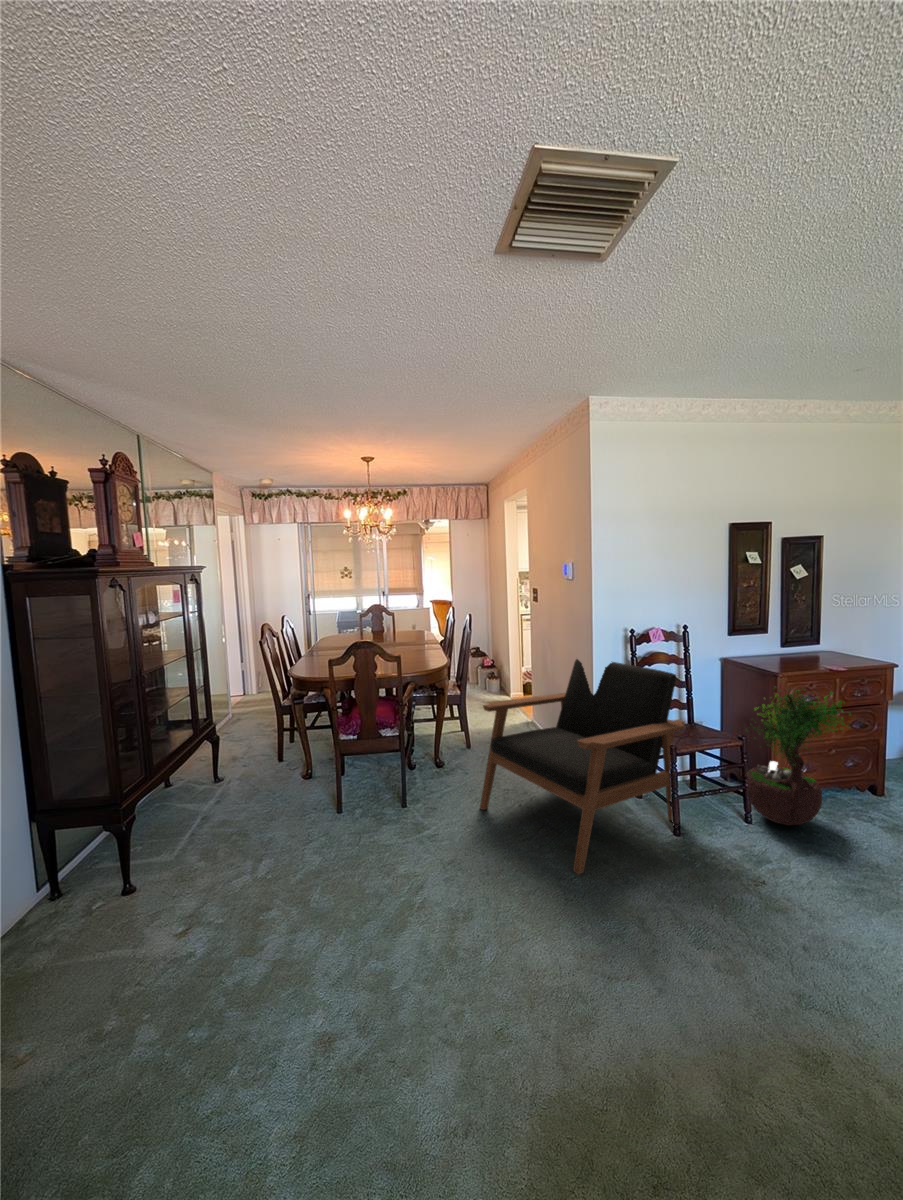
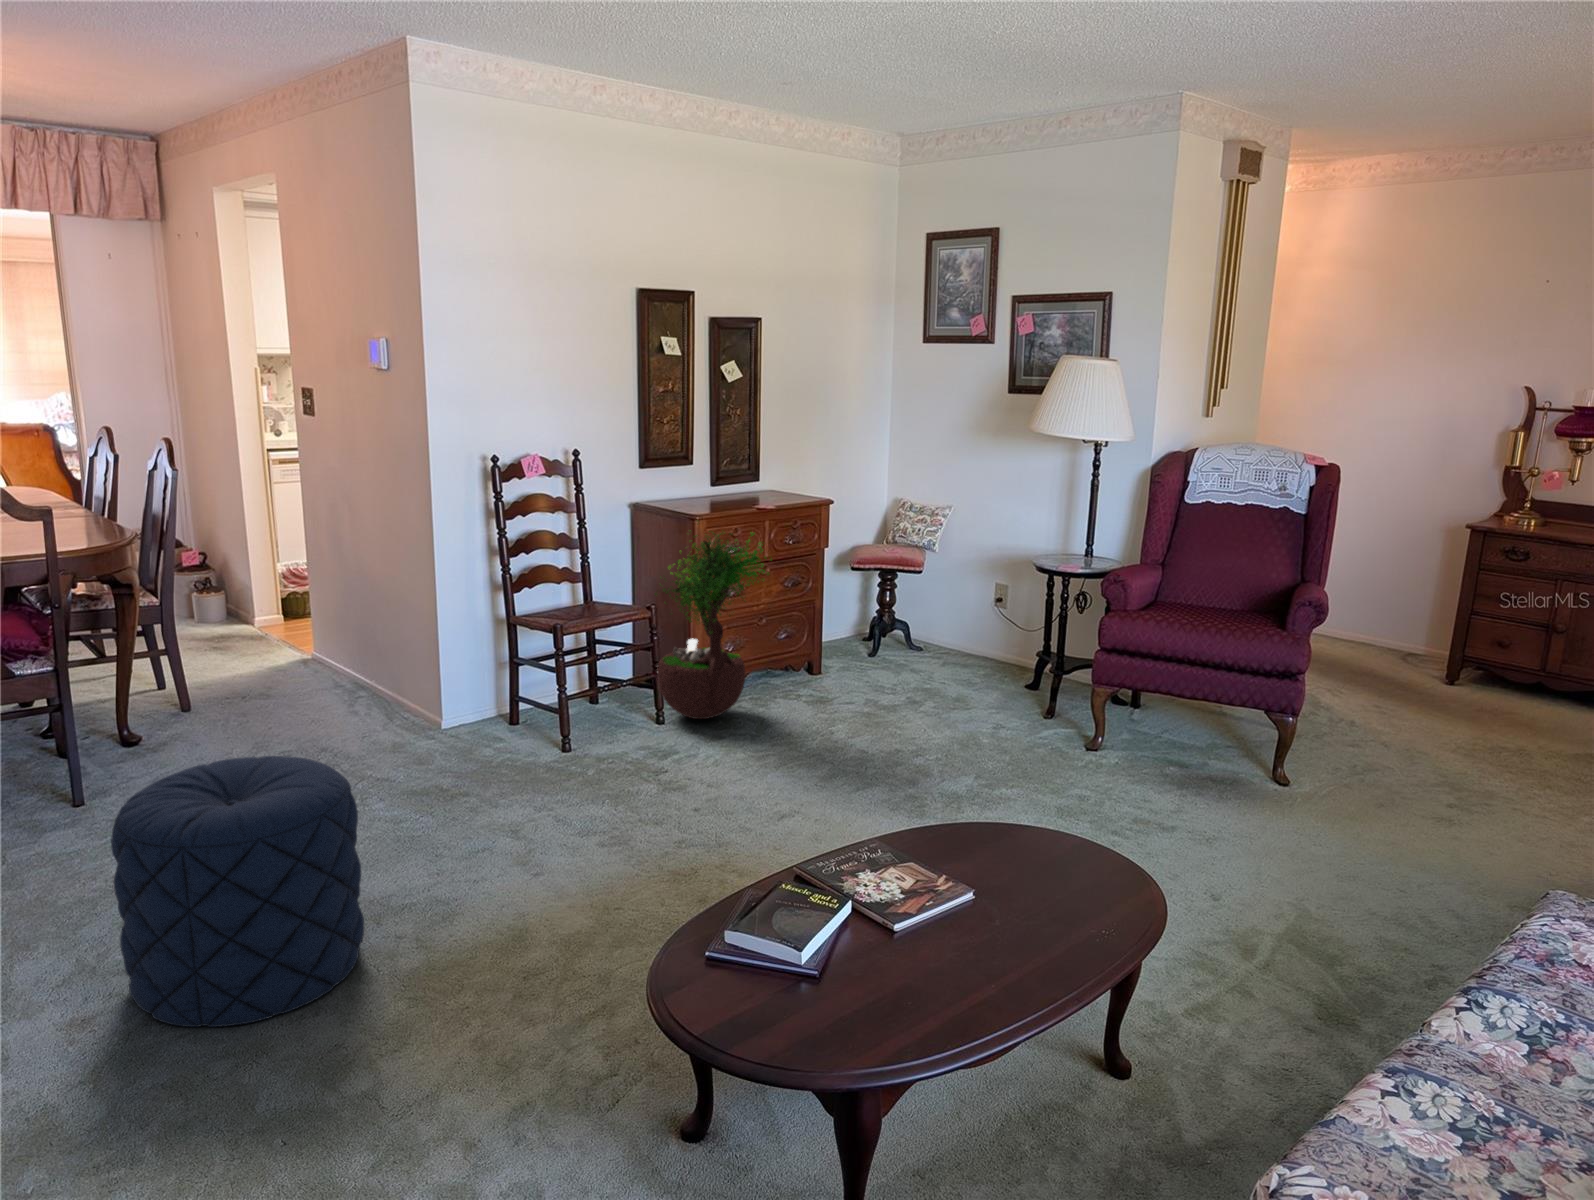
armchair: present [480,659,685,874] -> none [236,507,577,818]
pouf: none [354,840,513,1085] -> present [111,756,364,1027]

